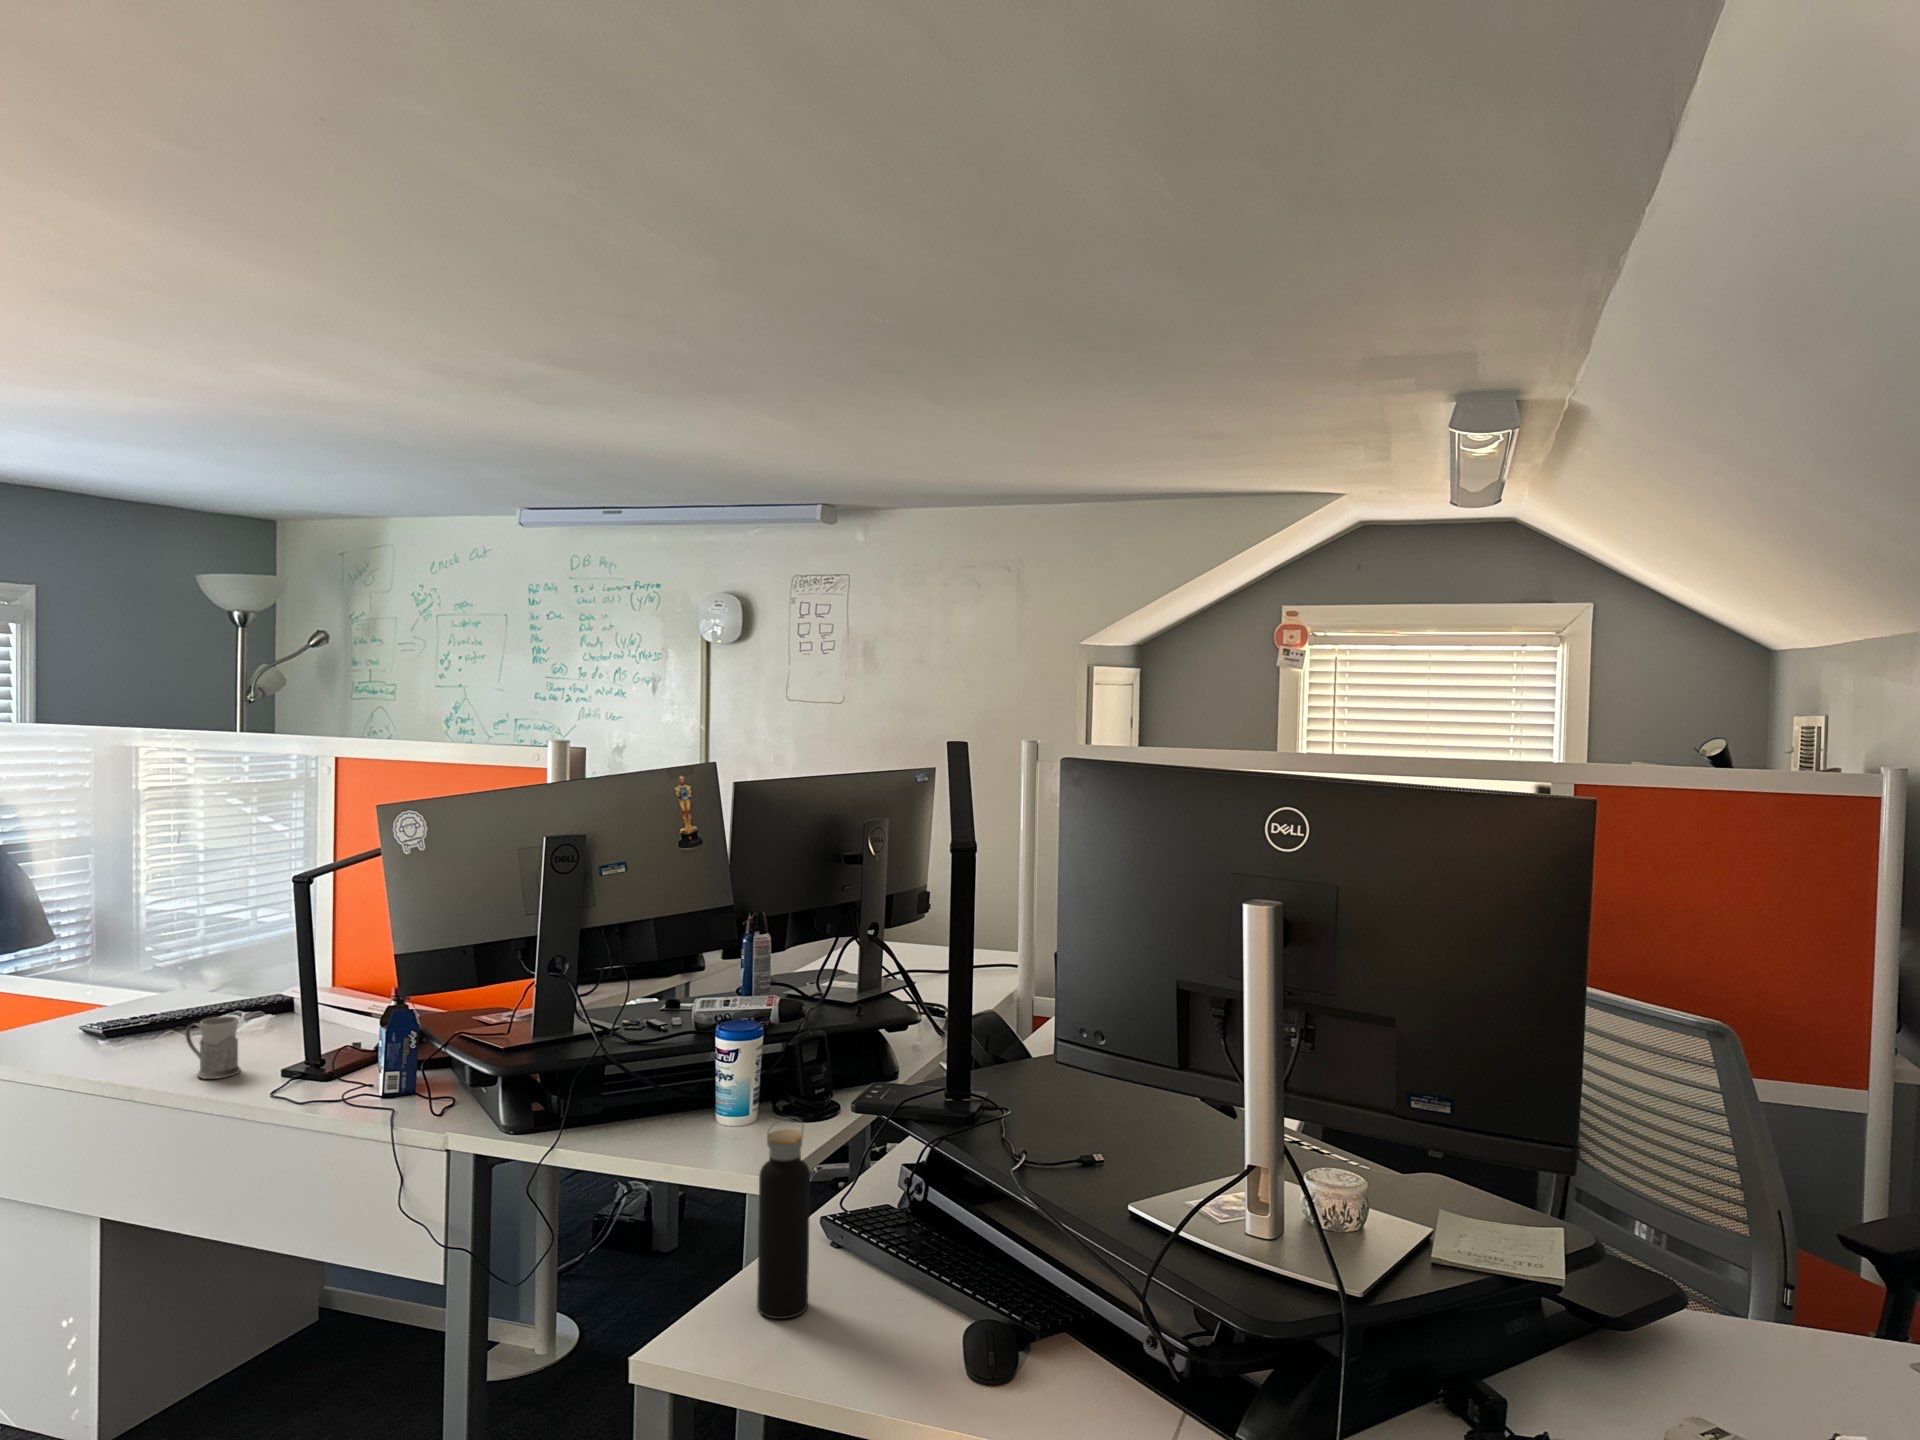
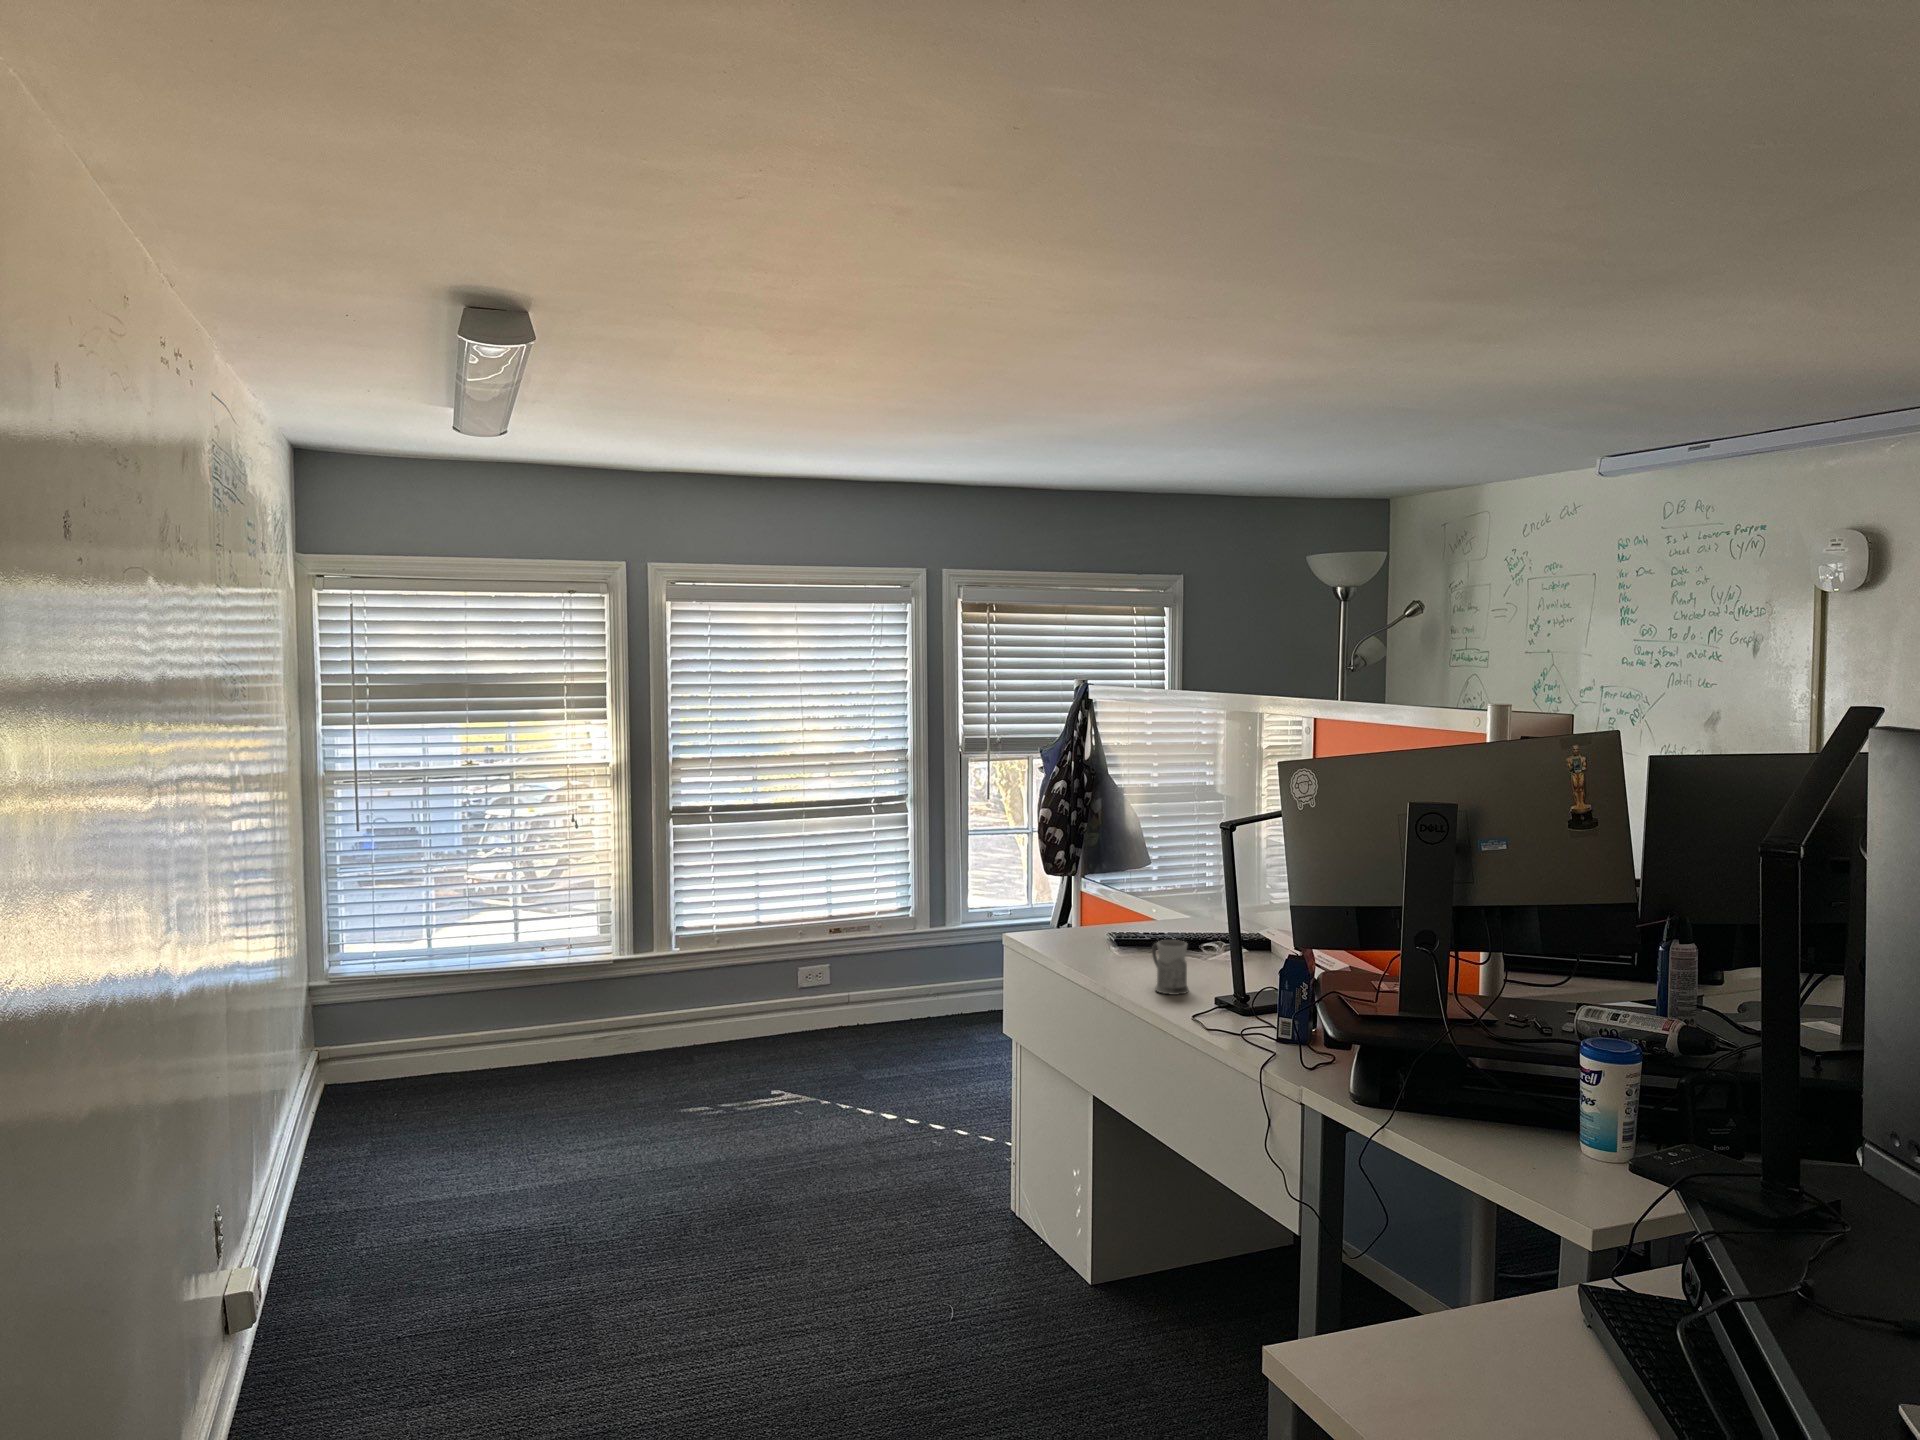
water bottle: present [757,1117,810,1319] -> none [1431,1147,1500,1395]

